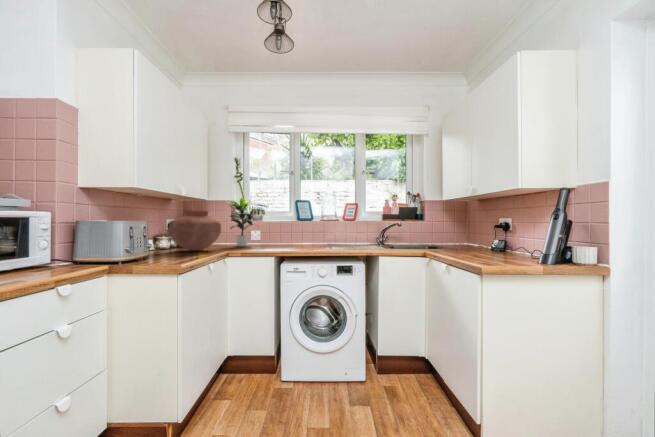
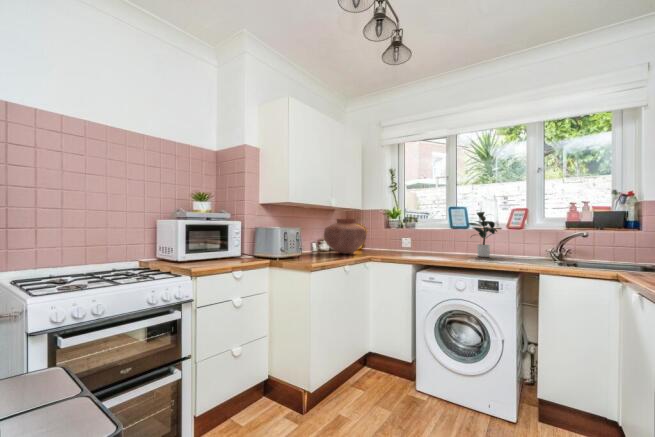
potted plant: present [230,205,253,247] -> present [468,212,497,257]

